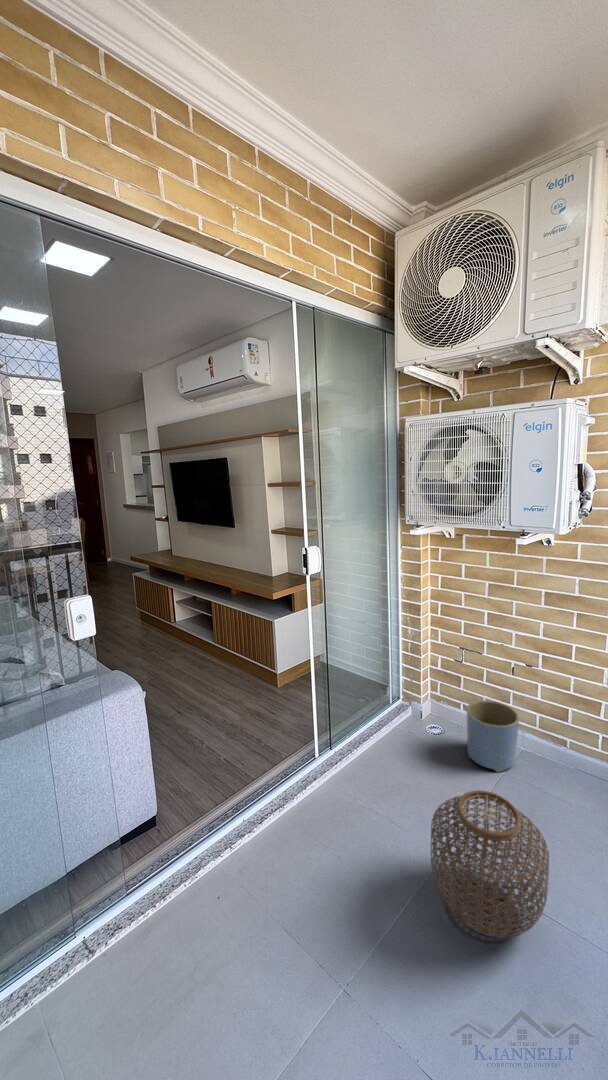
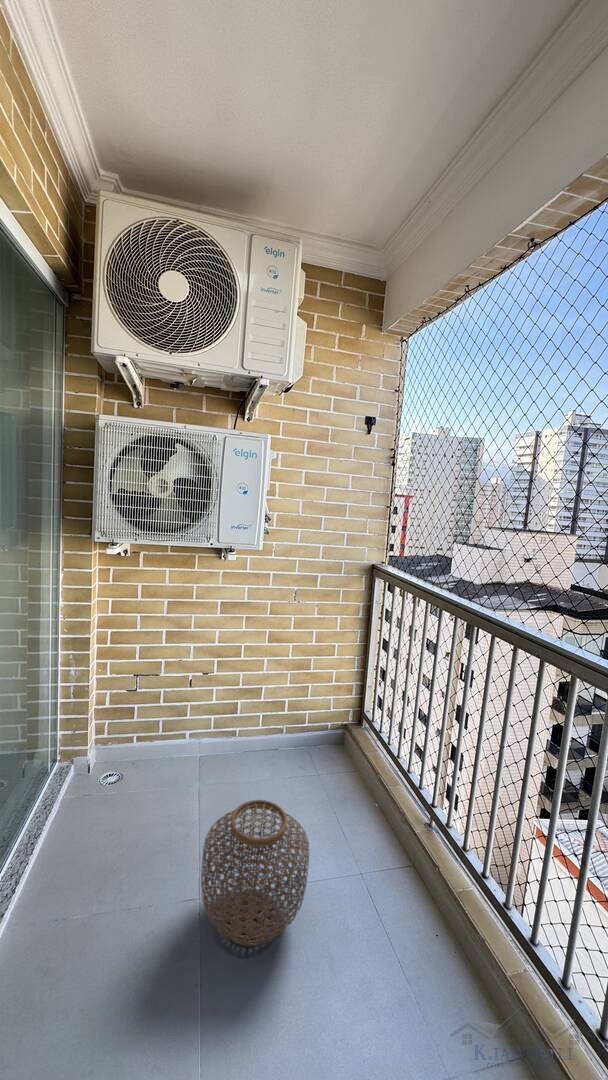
planter: present [467,700,519,772] -> none [155,719,205,790]

